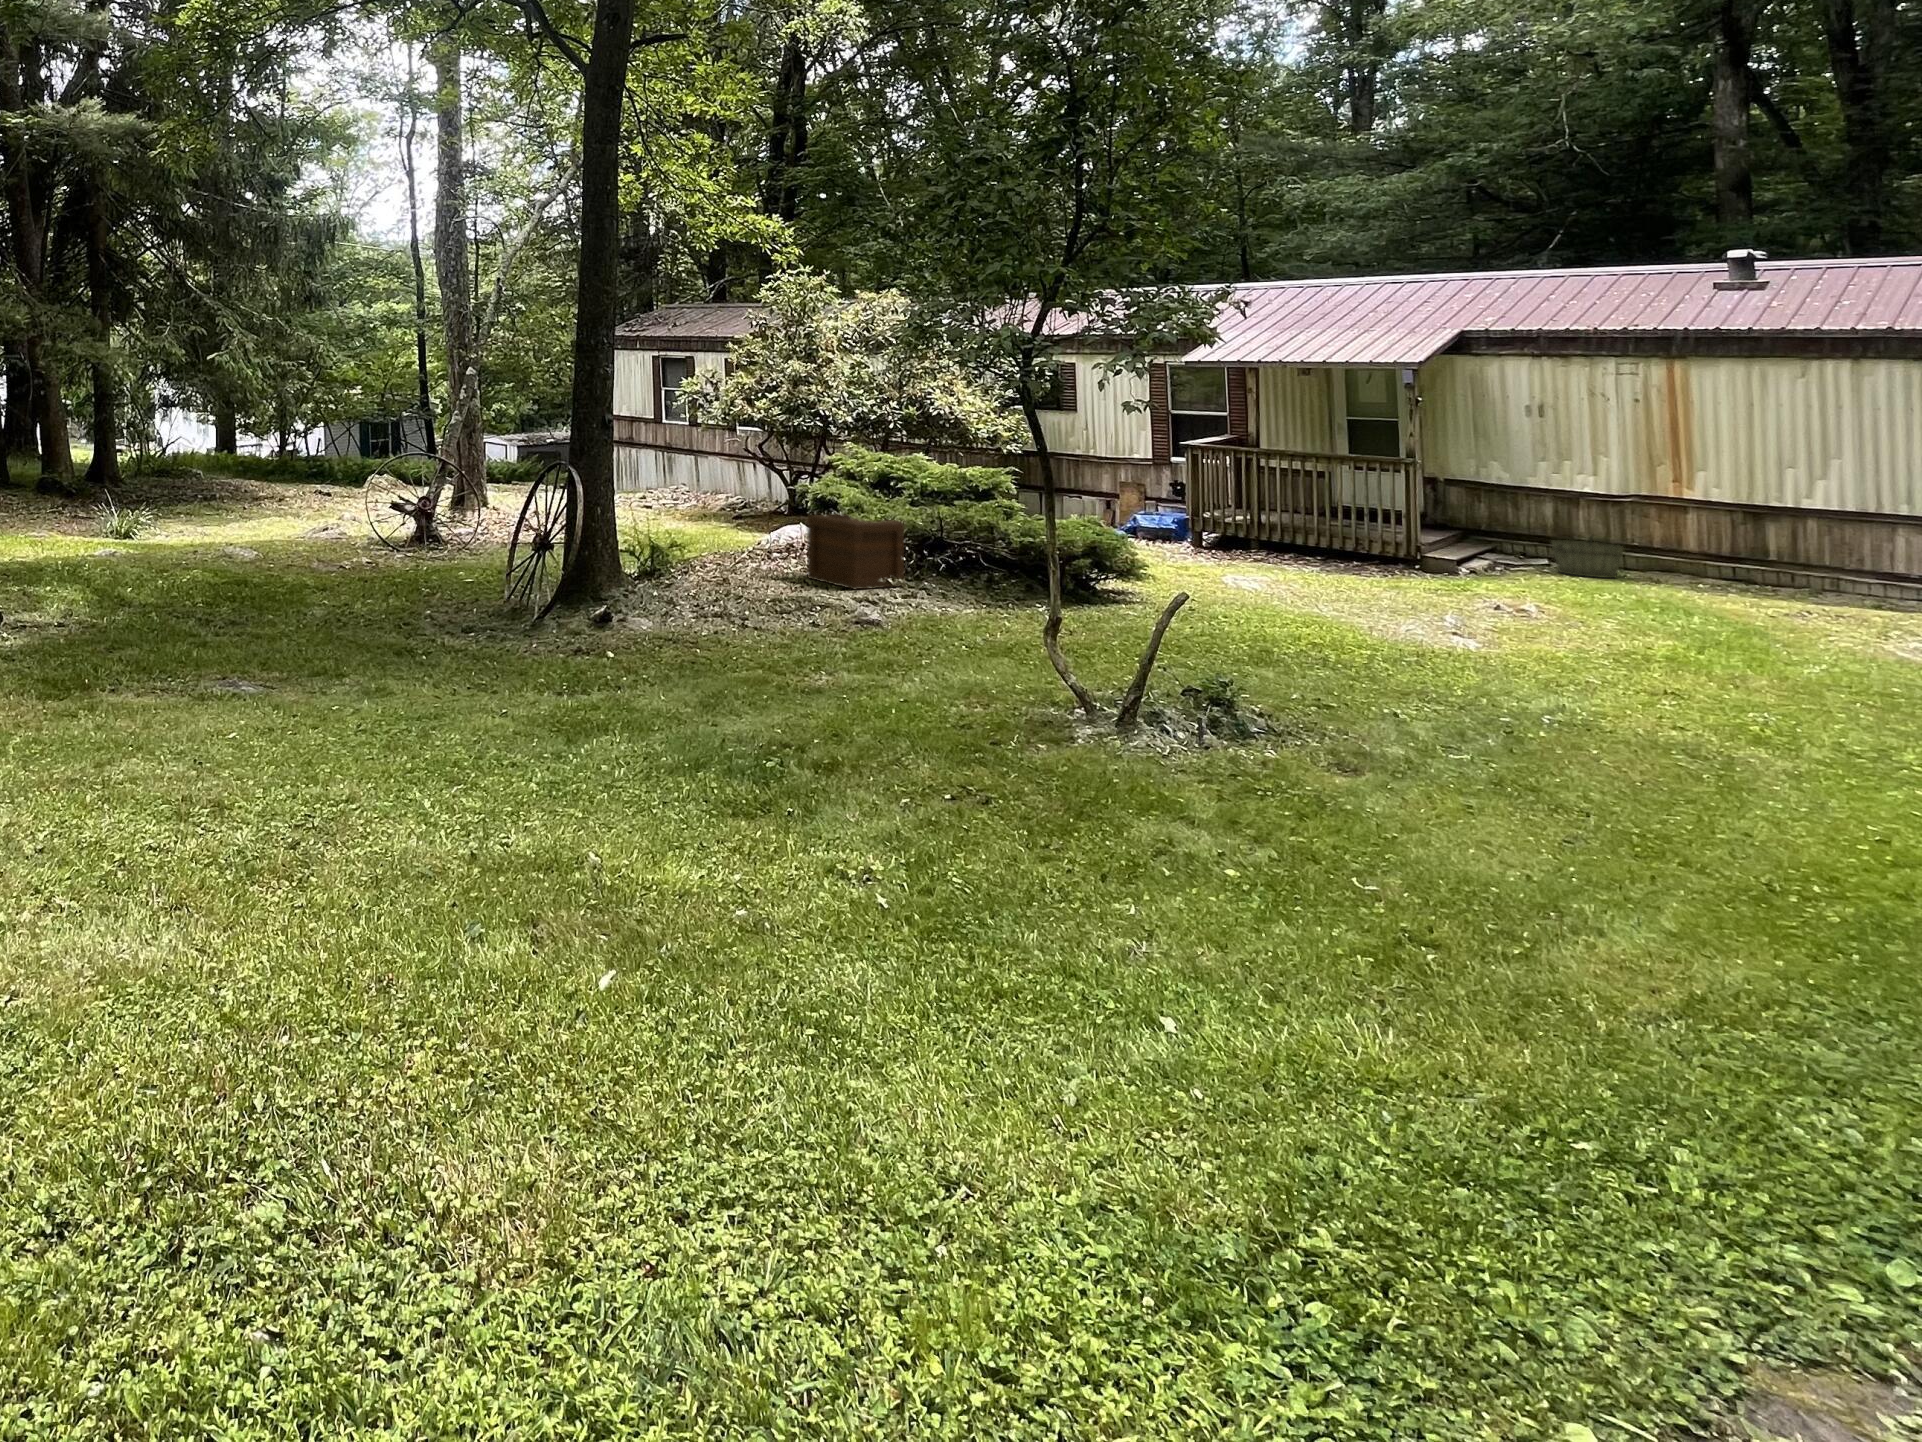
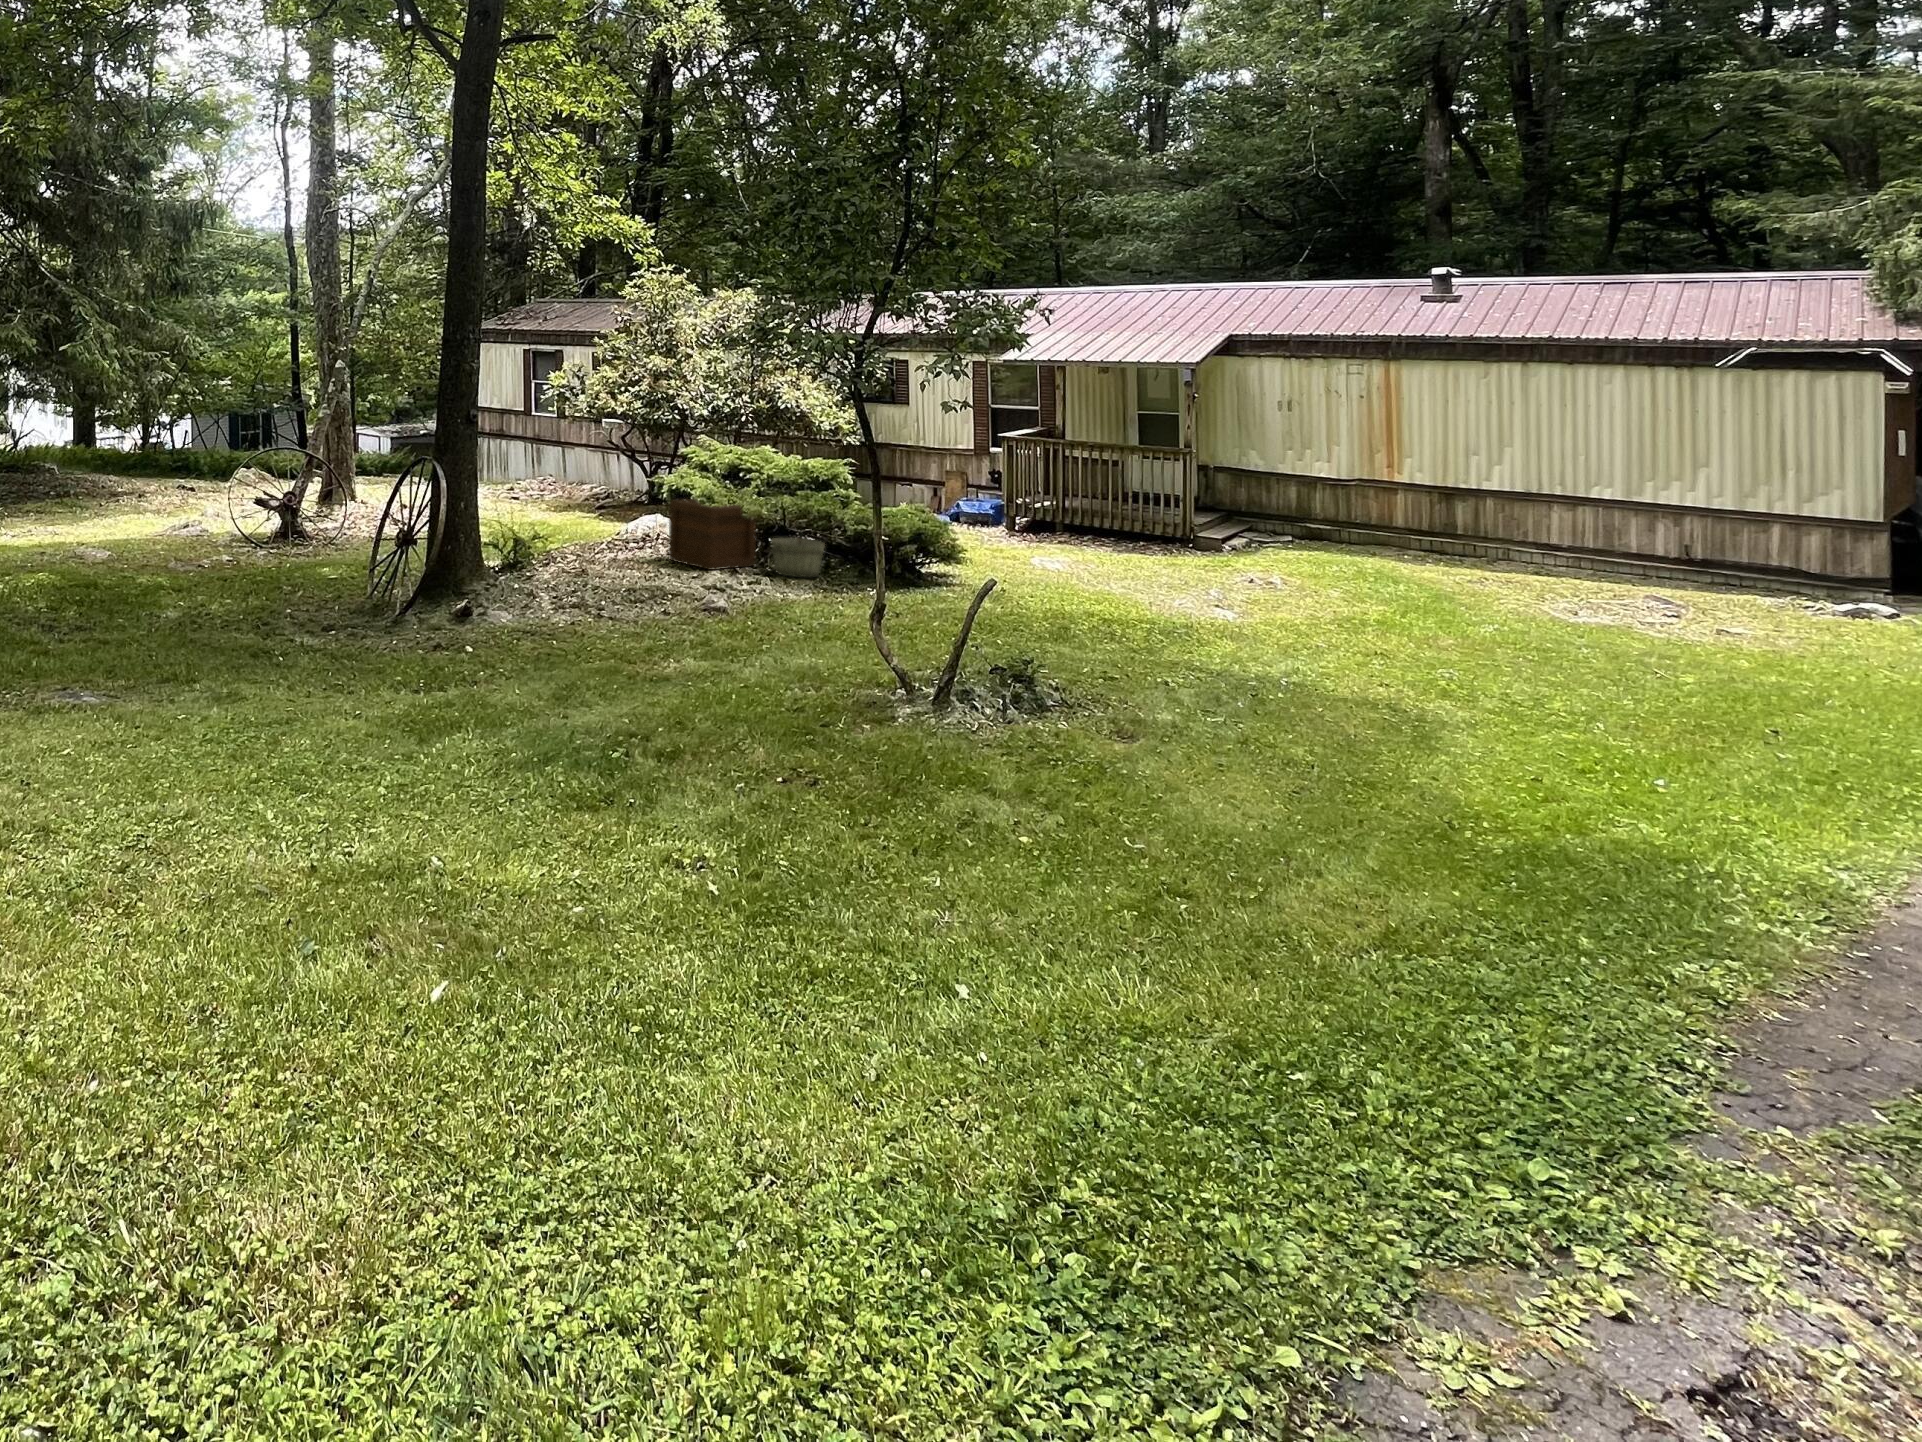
wooden bucket: present [1552,540,1623,578] -> present [771,531,824,577]

